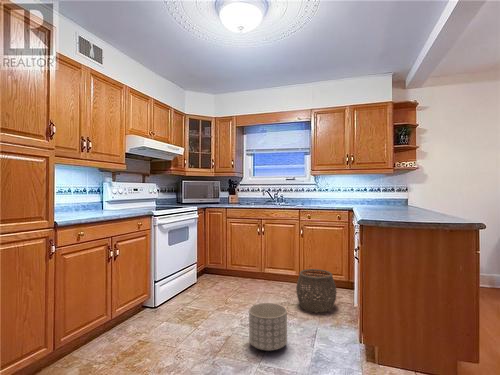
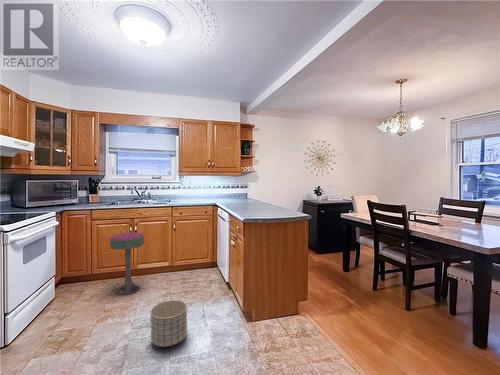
bar stool: none [236,232,267,295] -> present [110,232,144,295]
woven basket: present [296,269,337,312] -> none [177,259,211,296]

